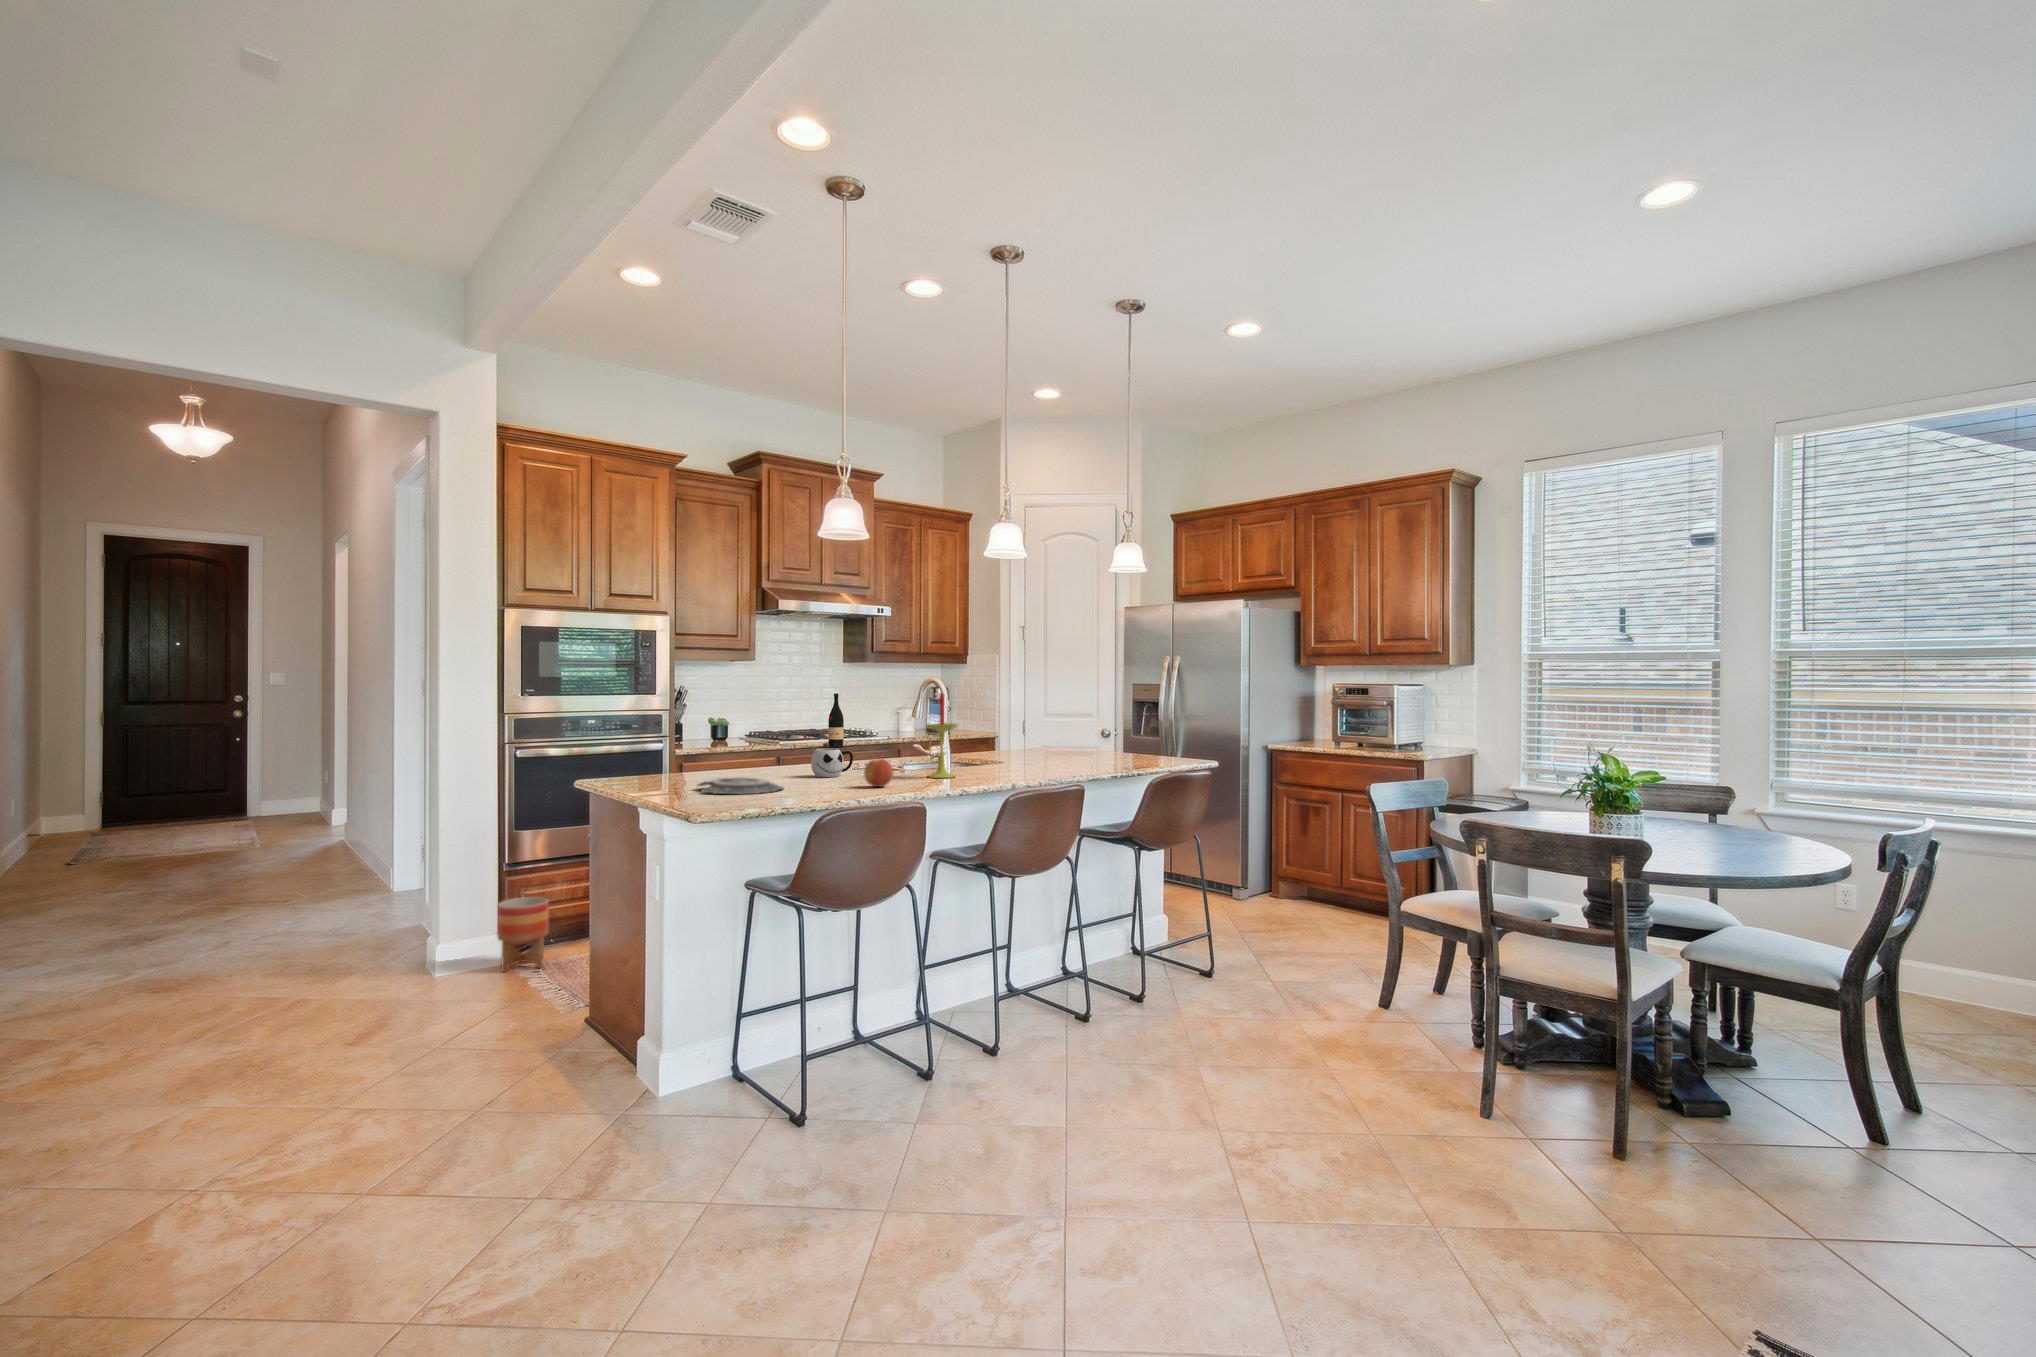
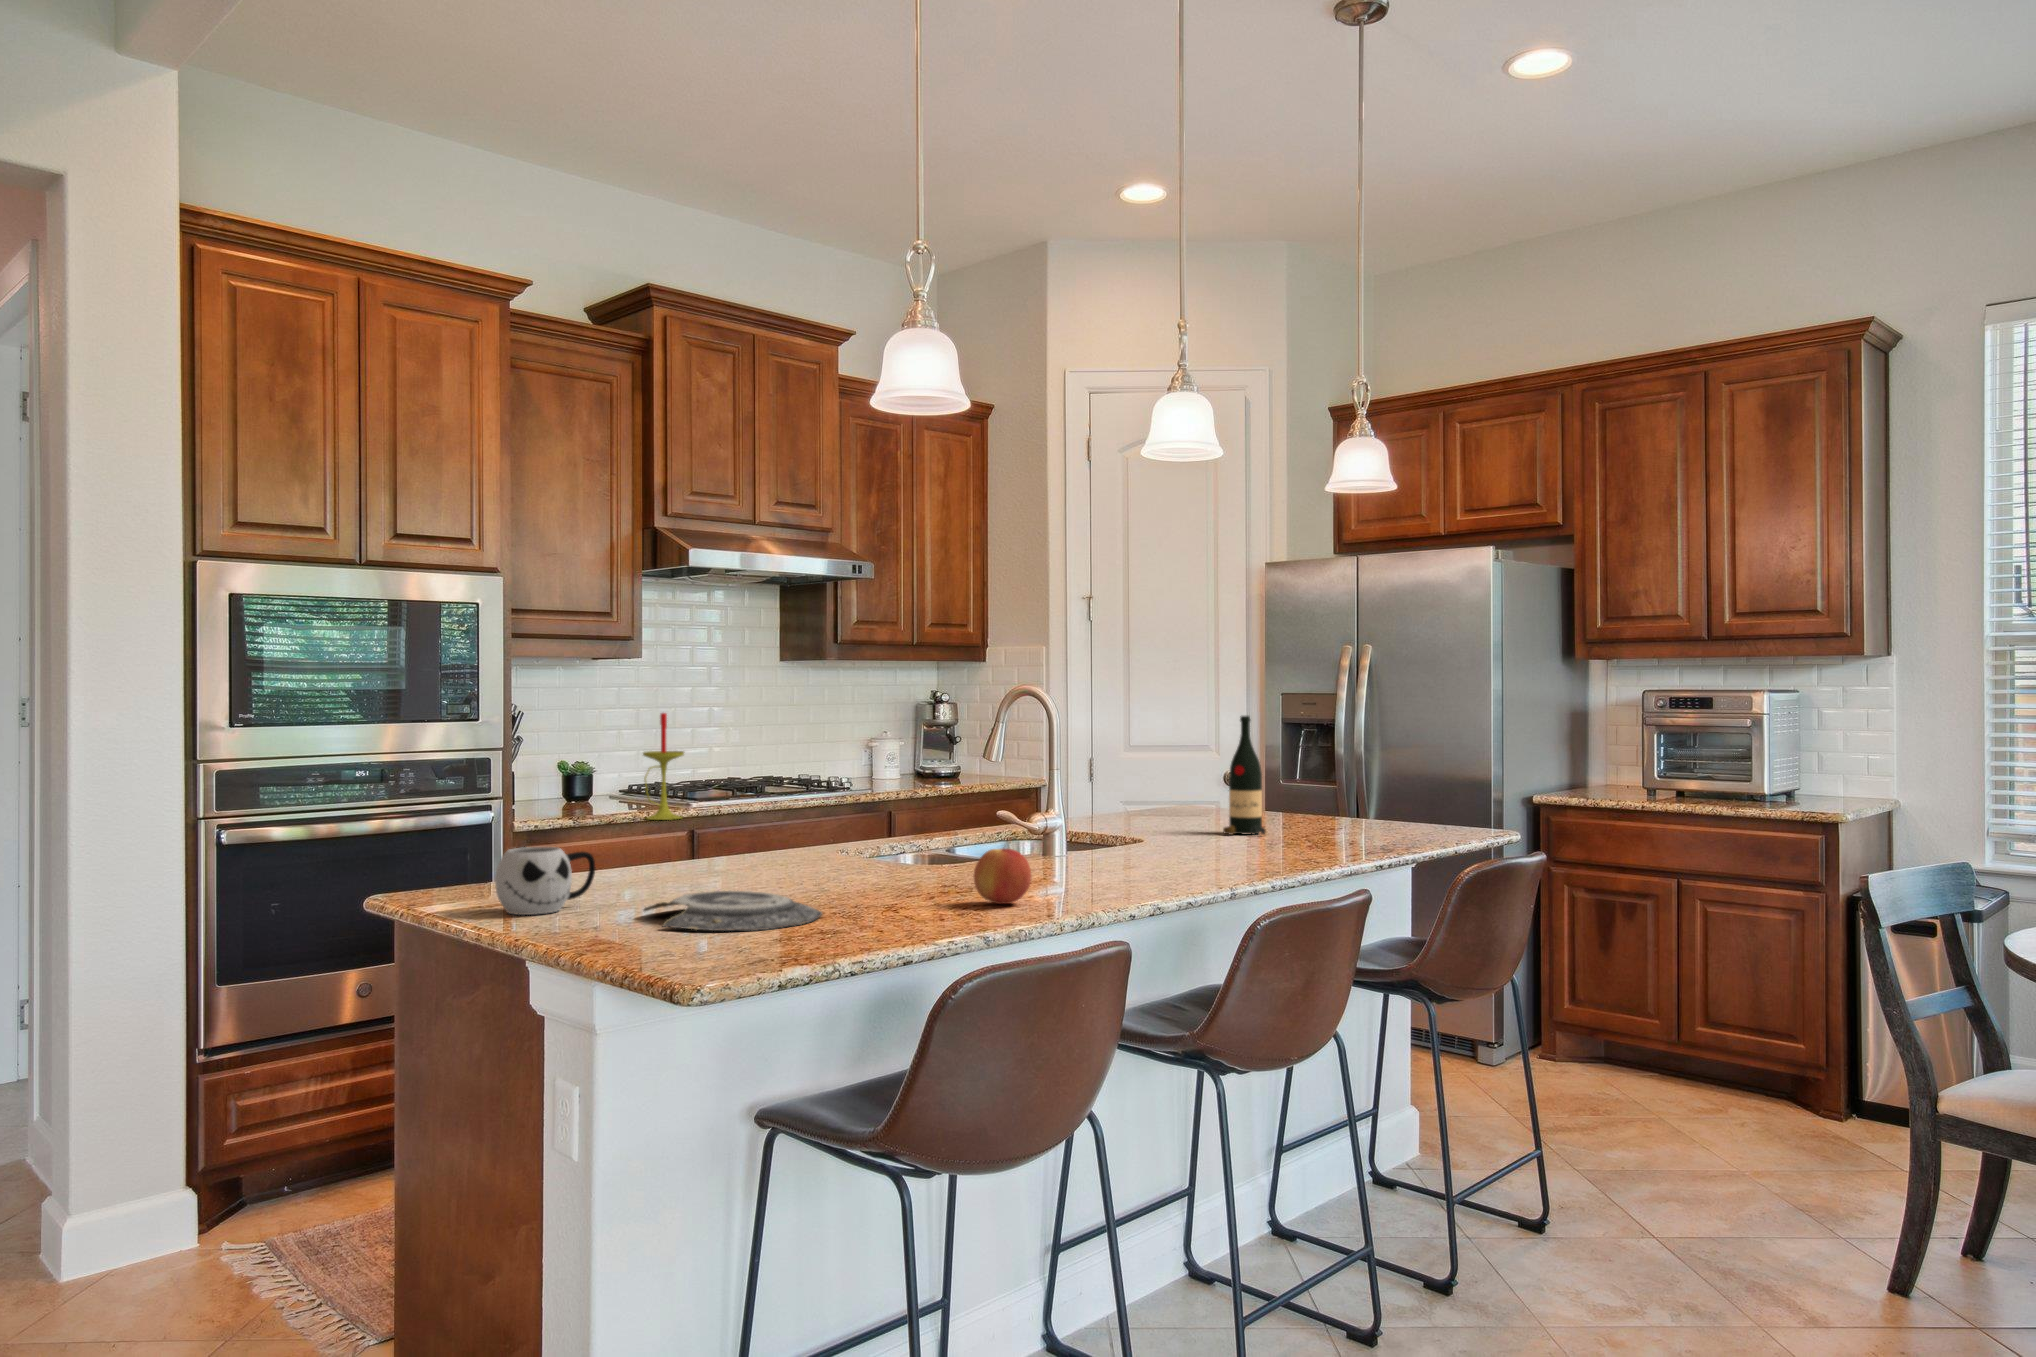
wine bottle: present [823,693,844,747] -> present [1223,716,1266,835]
candle: present [926,693,958,778] -> present [643,713,684,820]
mug: present [811,749,853,777] -> present [495,847,595,915]
planter: present [497,897,549,972] -> none [190,1112,289,1265]

